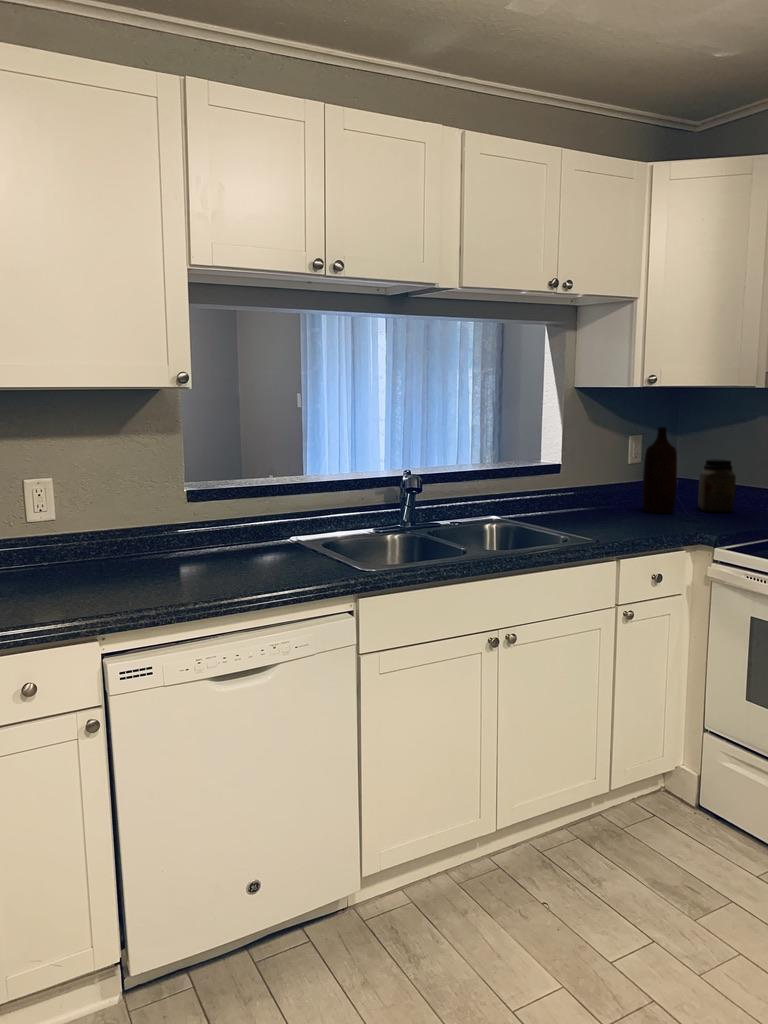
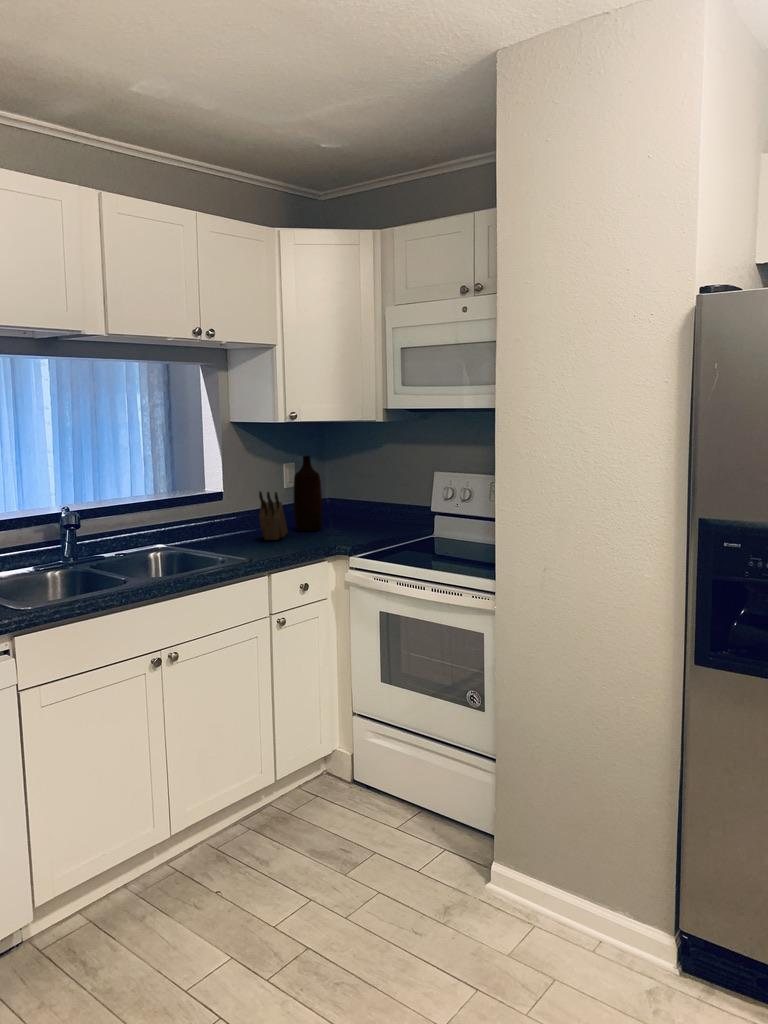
jar: present [698,459,736,512] -> none [342,481,370,527]
knife block: none [605,465,635,520] -> present [259,491,288,540]

